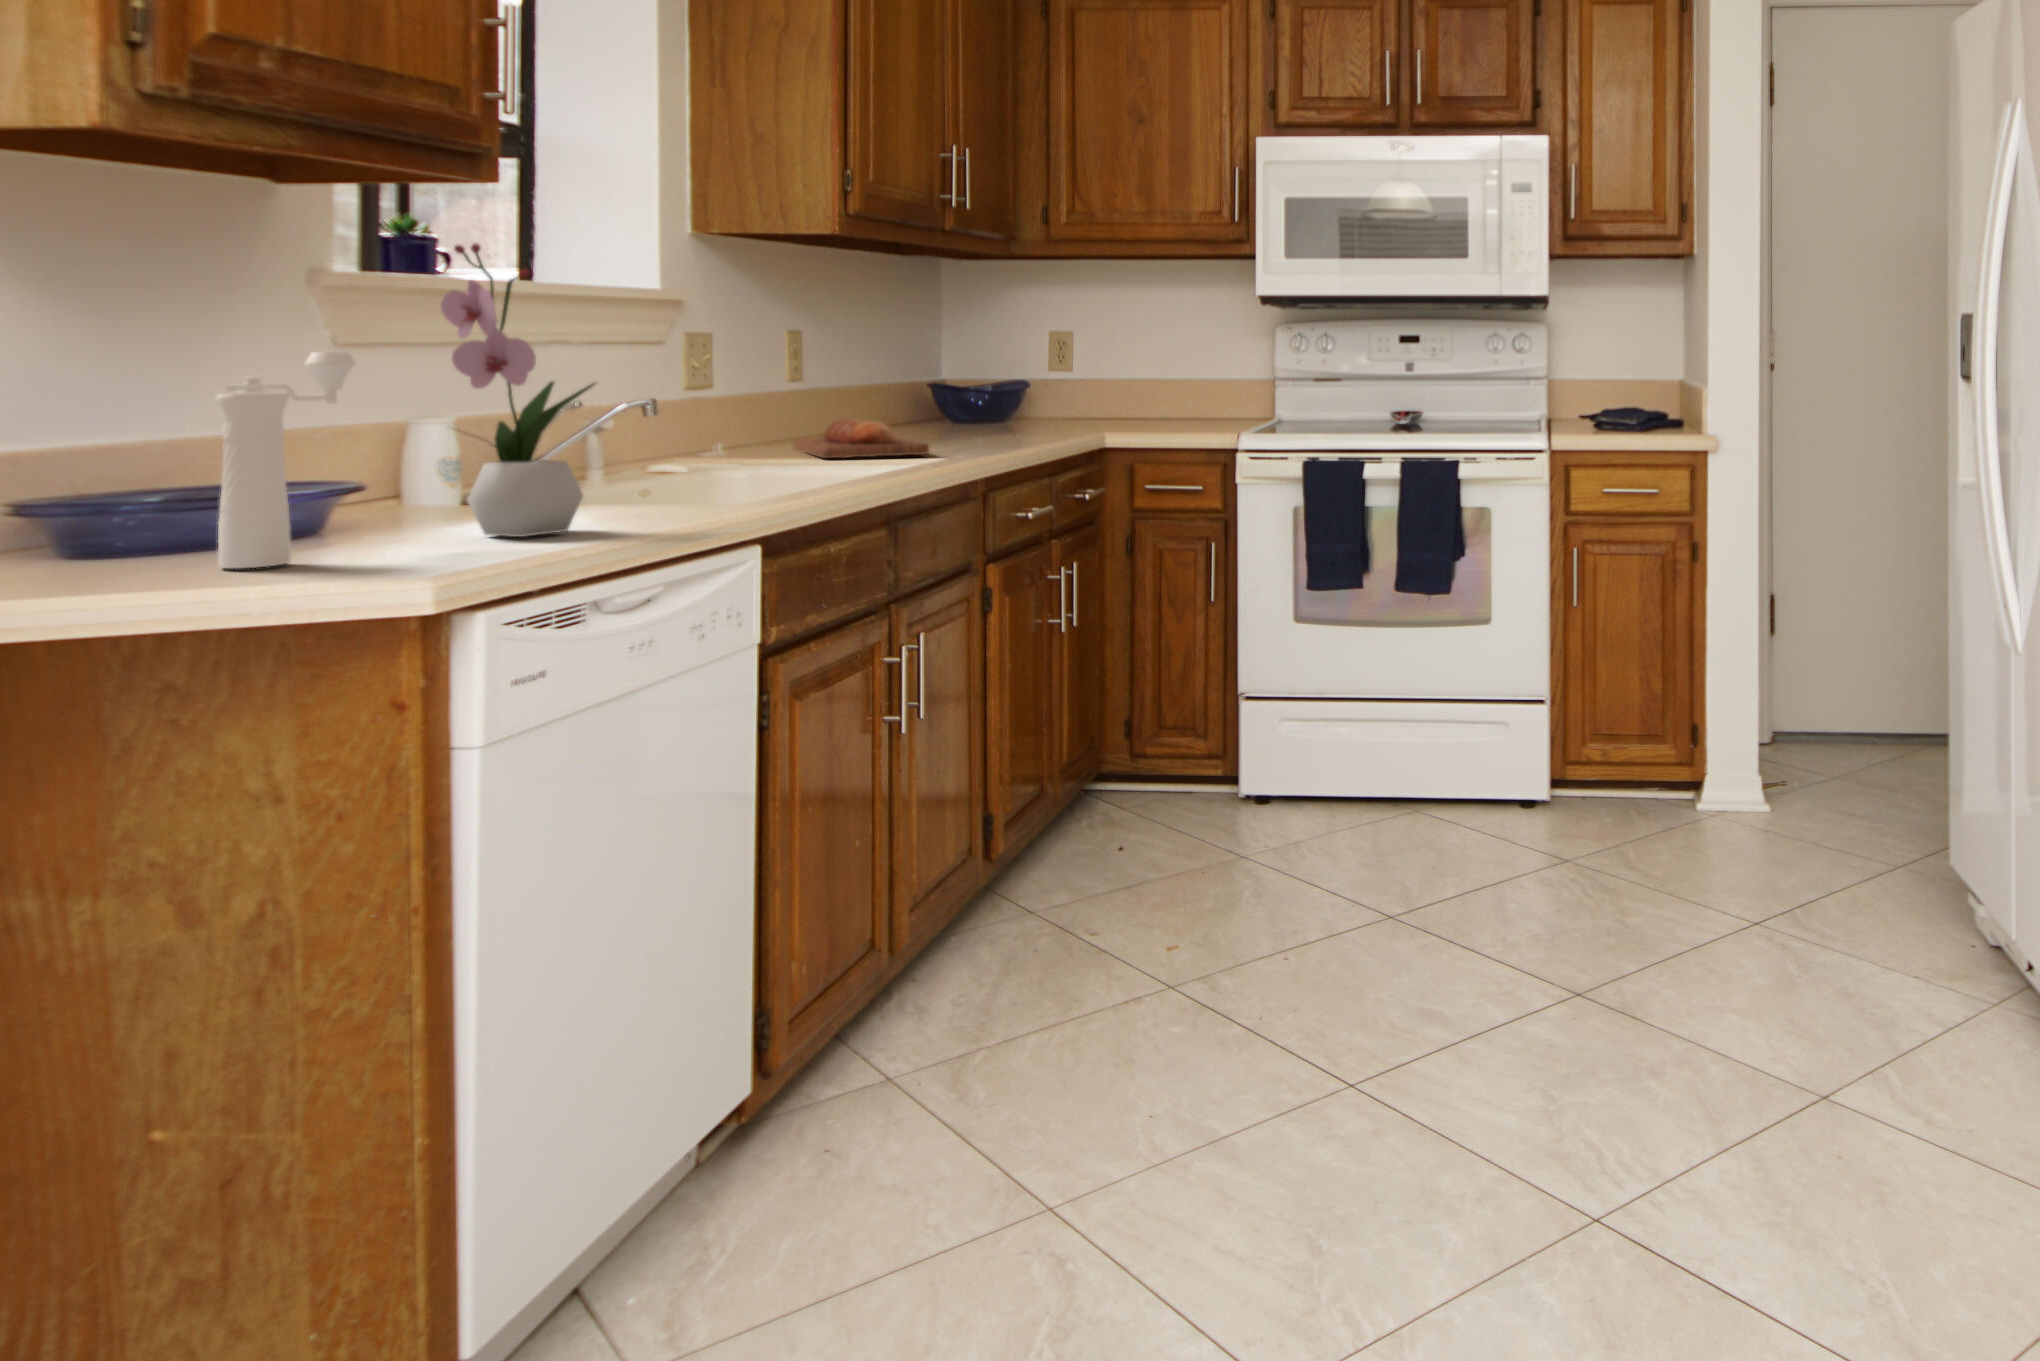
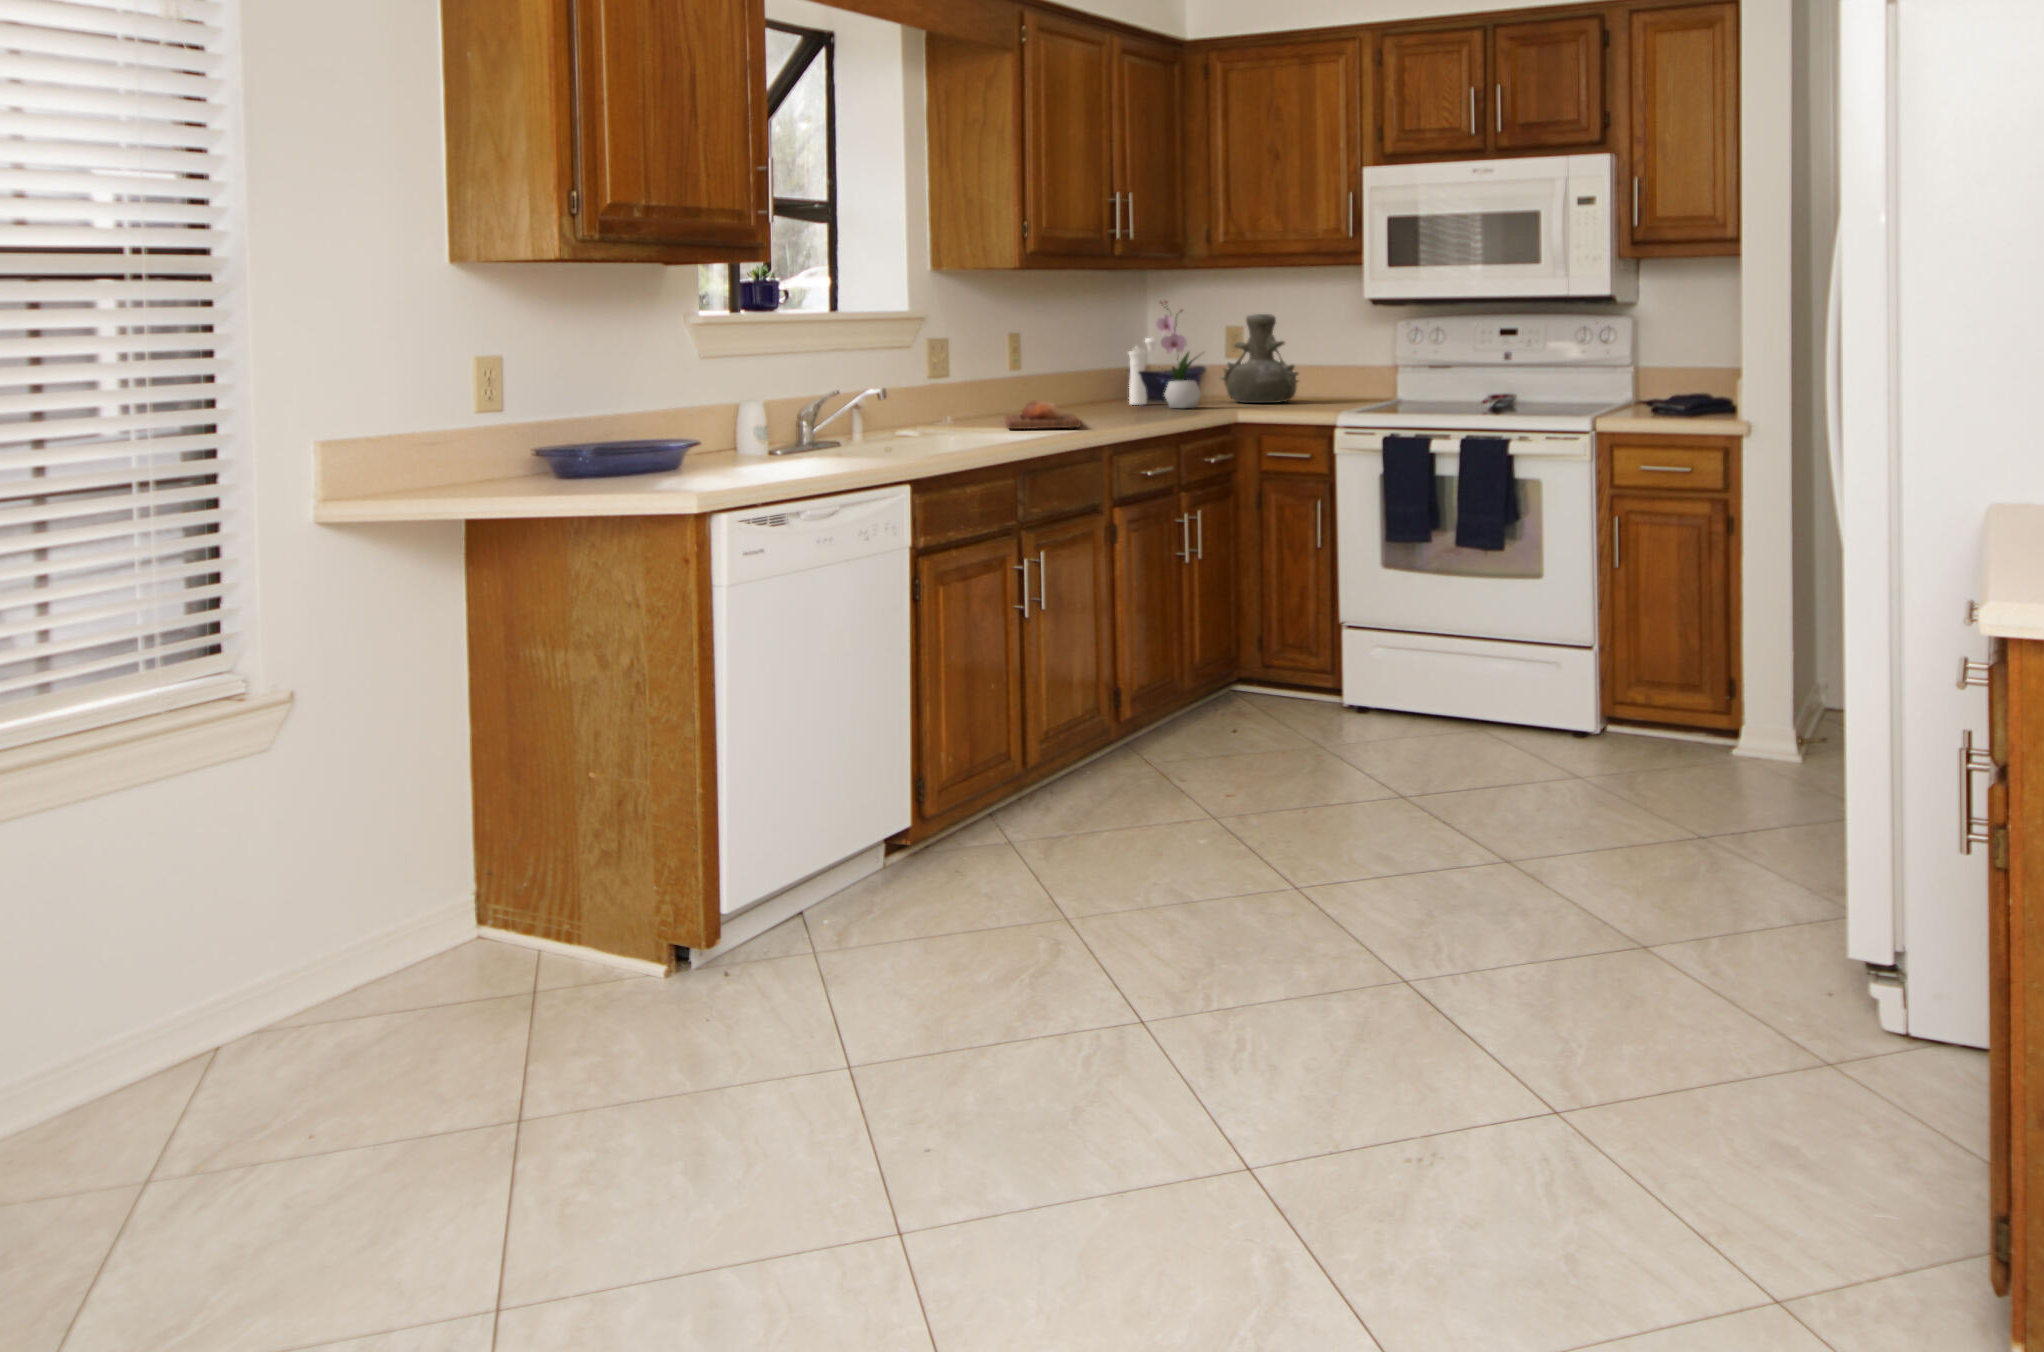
flower arrangement: present [441,244,595,537] -> present [1156,301,1201,408]
vase: none [1042,315,1150,424] -> present [1221,314,1298,403]
pepper mill: present [216,352,355,569] -> present [1129,338,1157,405]

